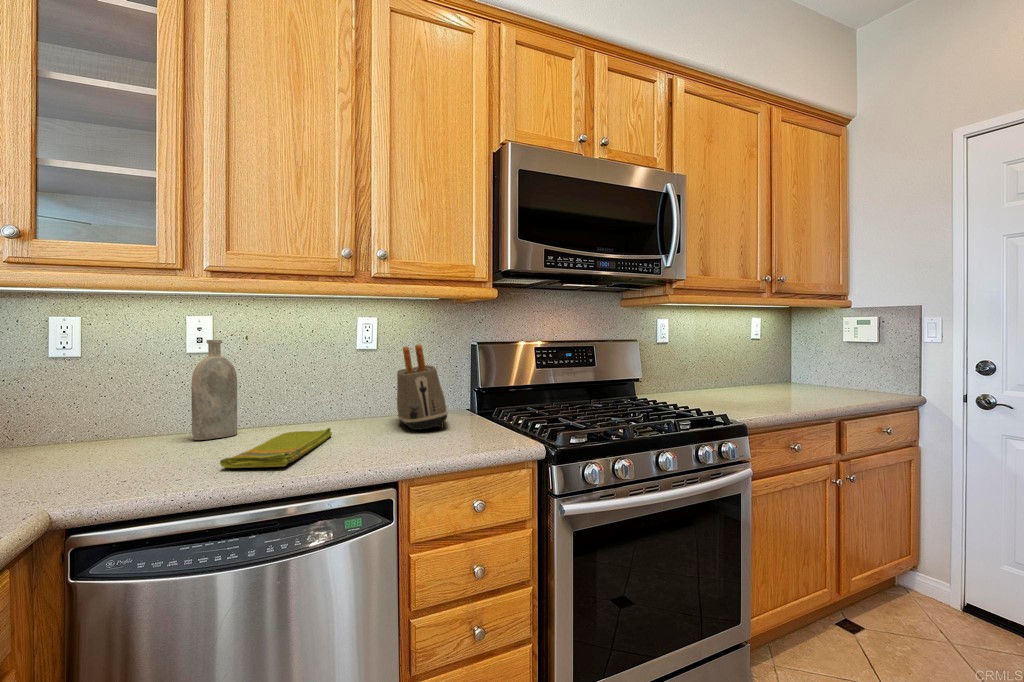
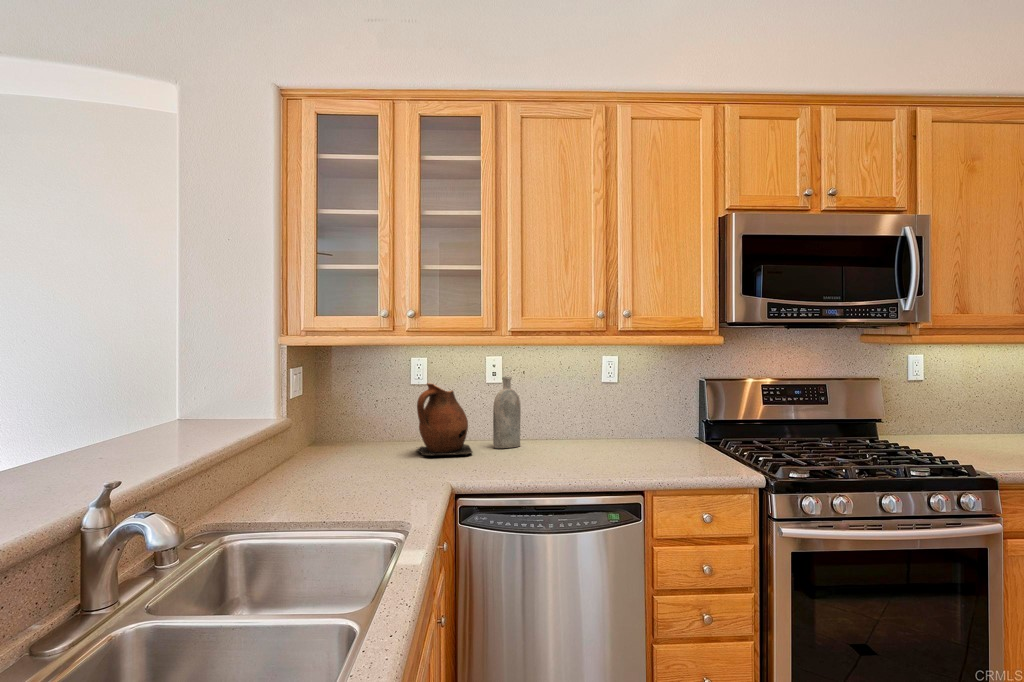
toaster: present [397,344,448,430] -> none [637,382,679,454]
ceramic pitcher: none [39,348,153,461] -> present [417,383,472,455]
dish towel: present [220,428,332,468] -> none [523,446,588,472]

